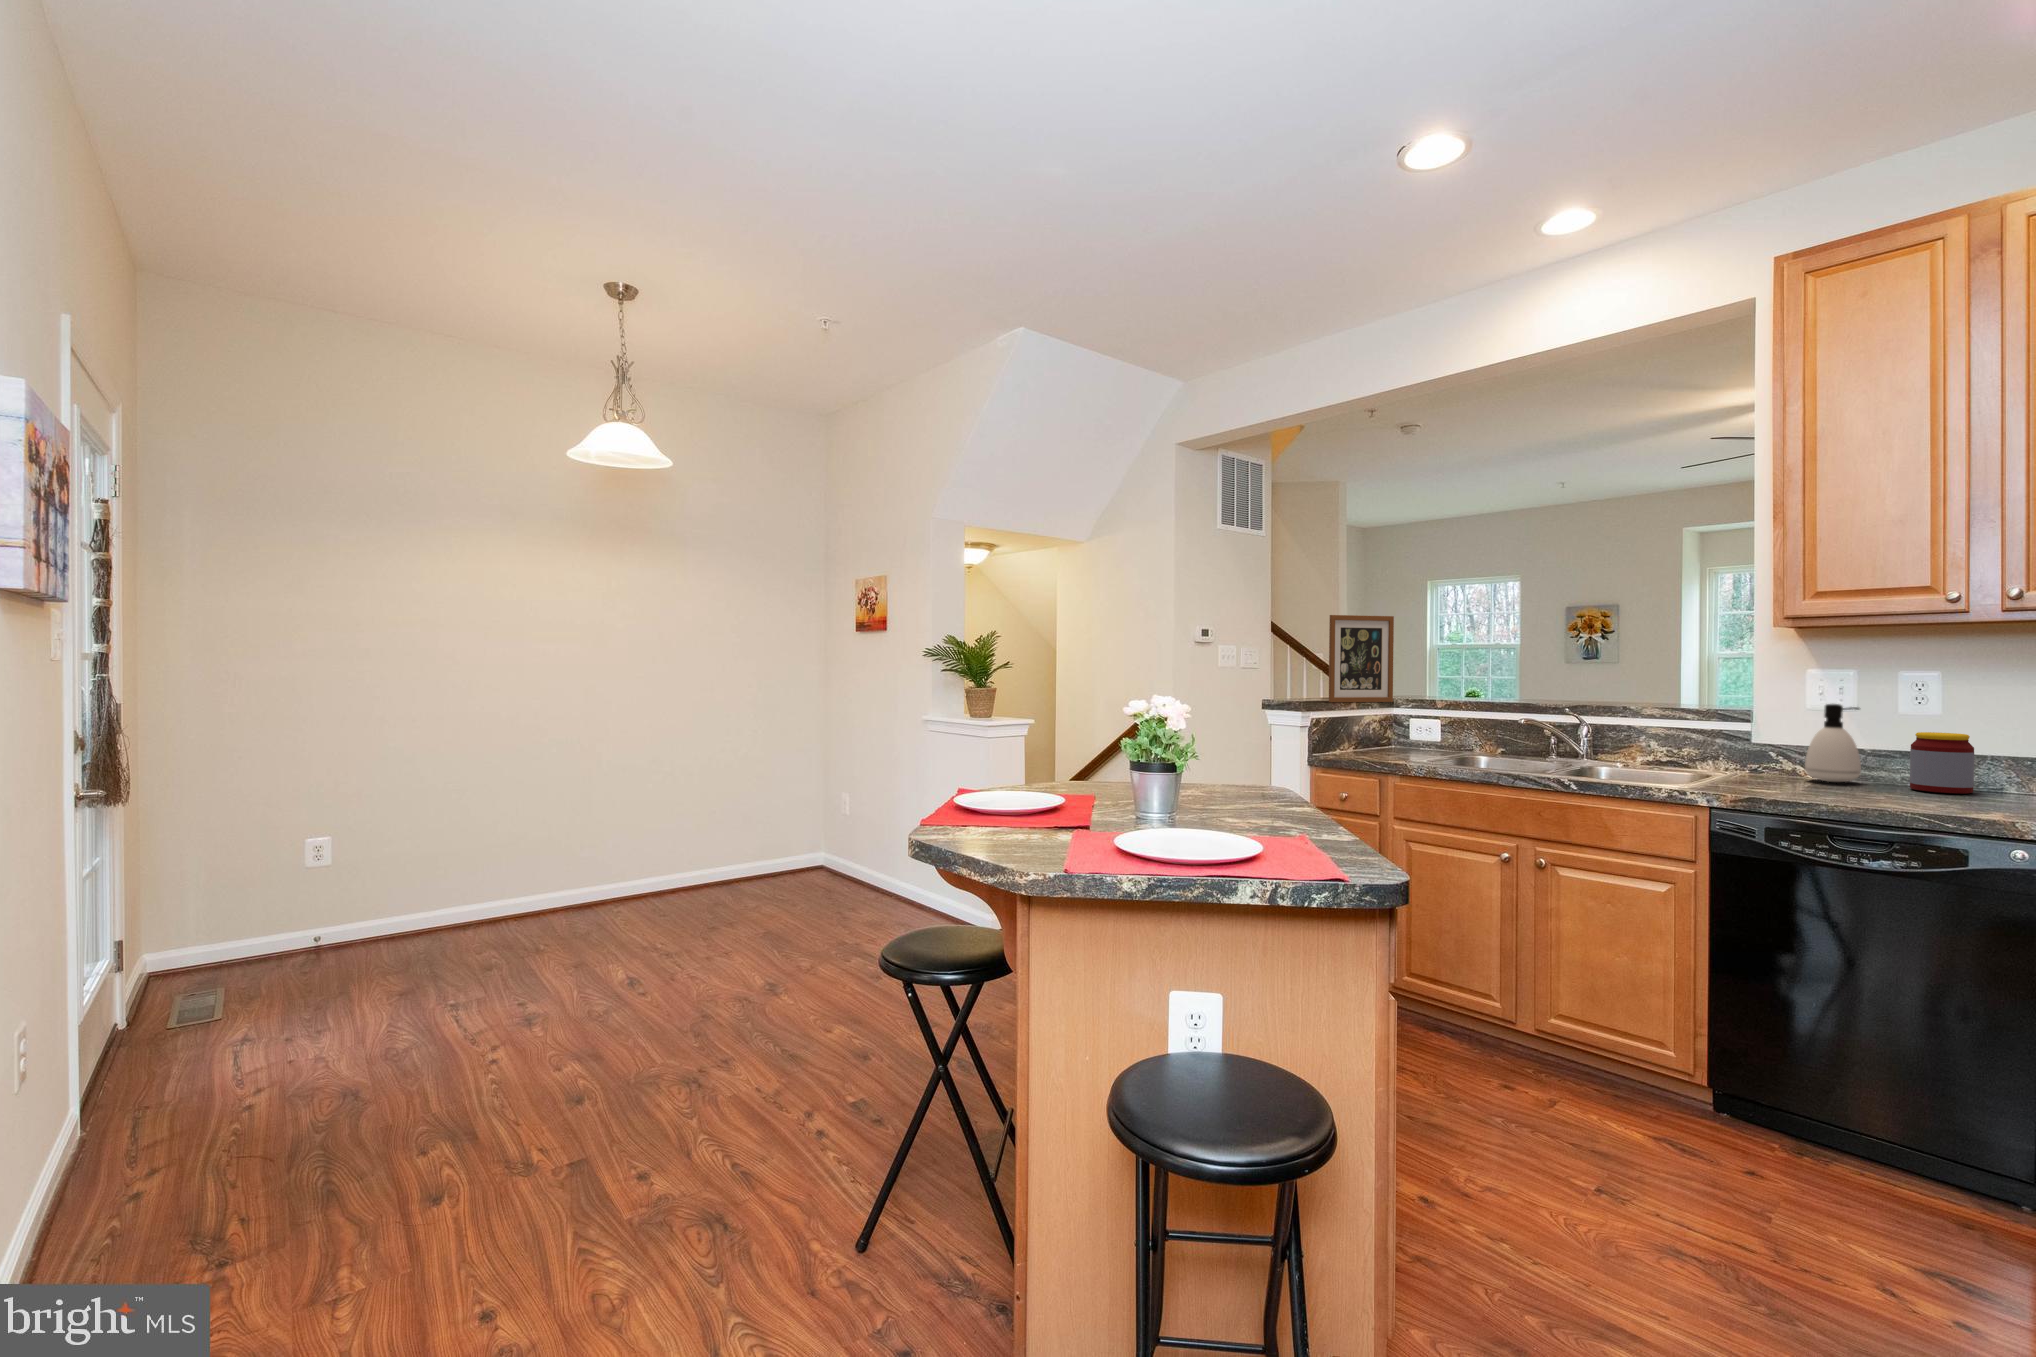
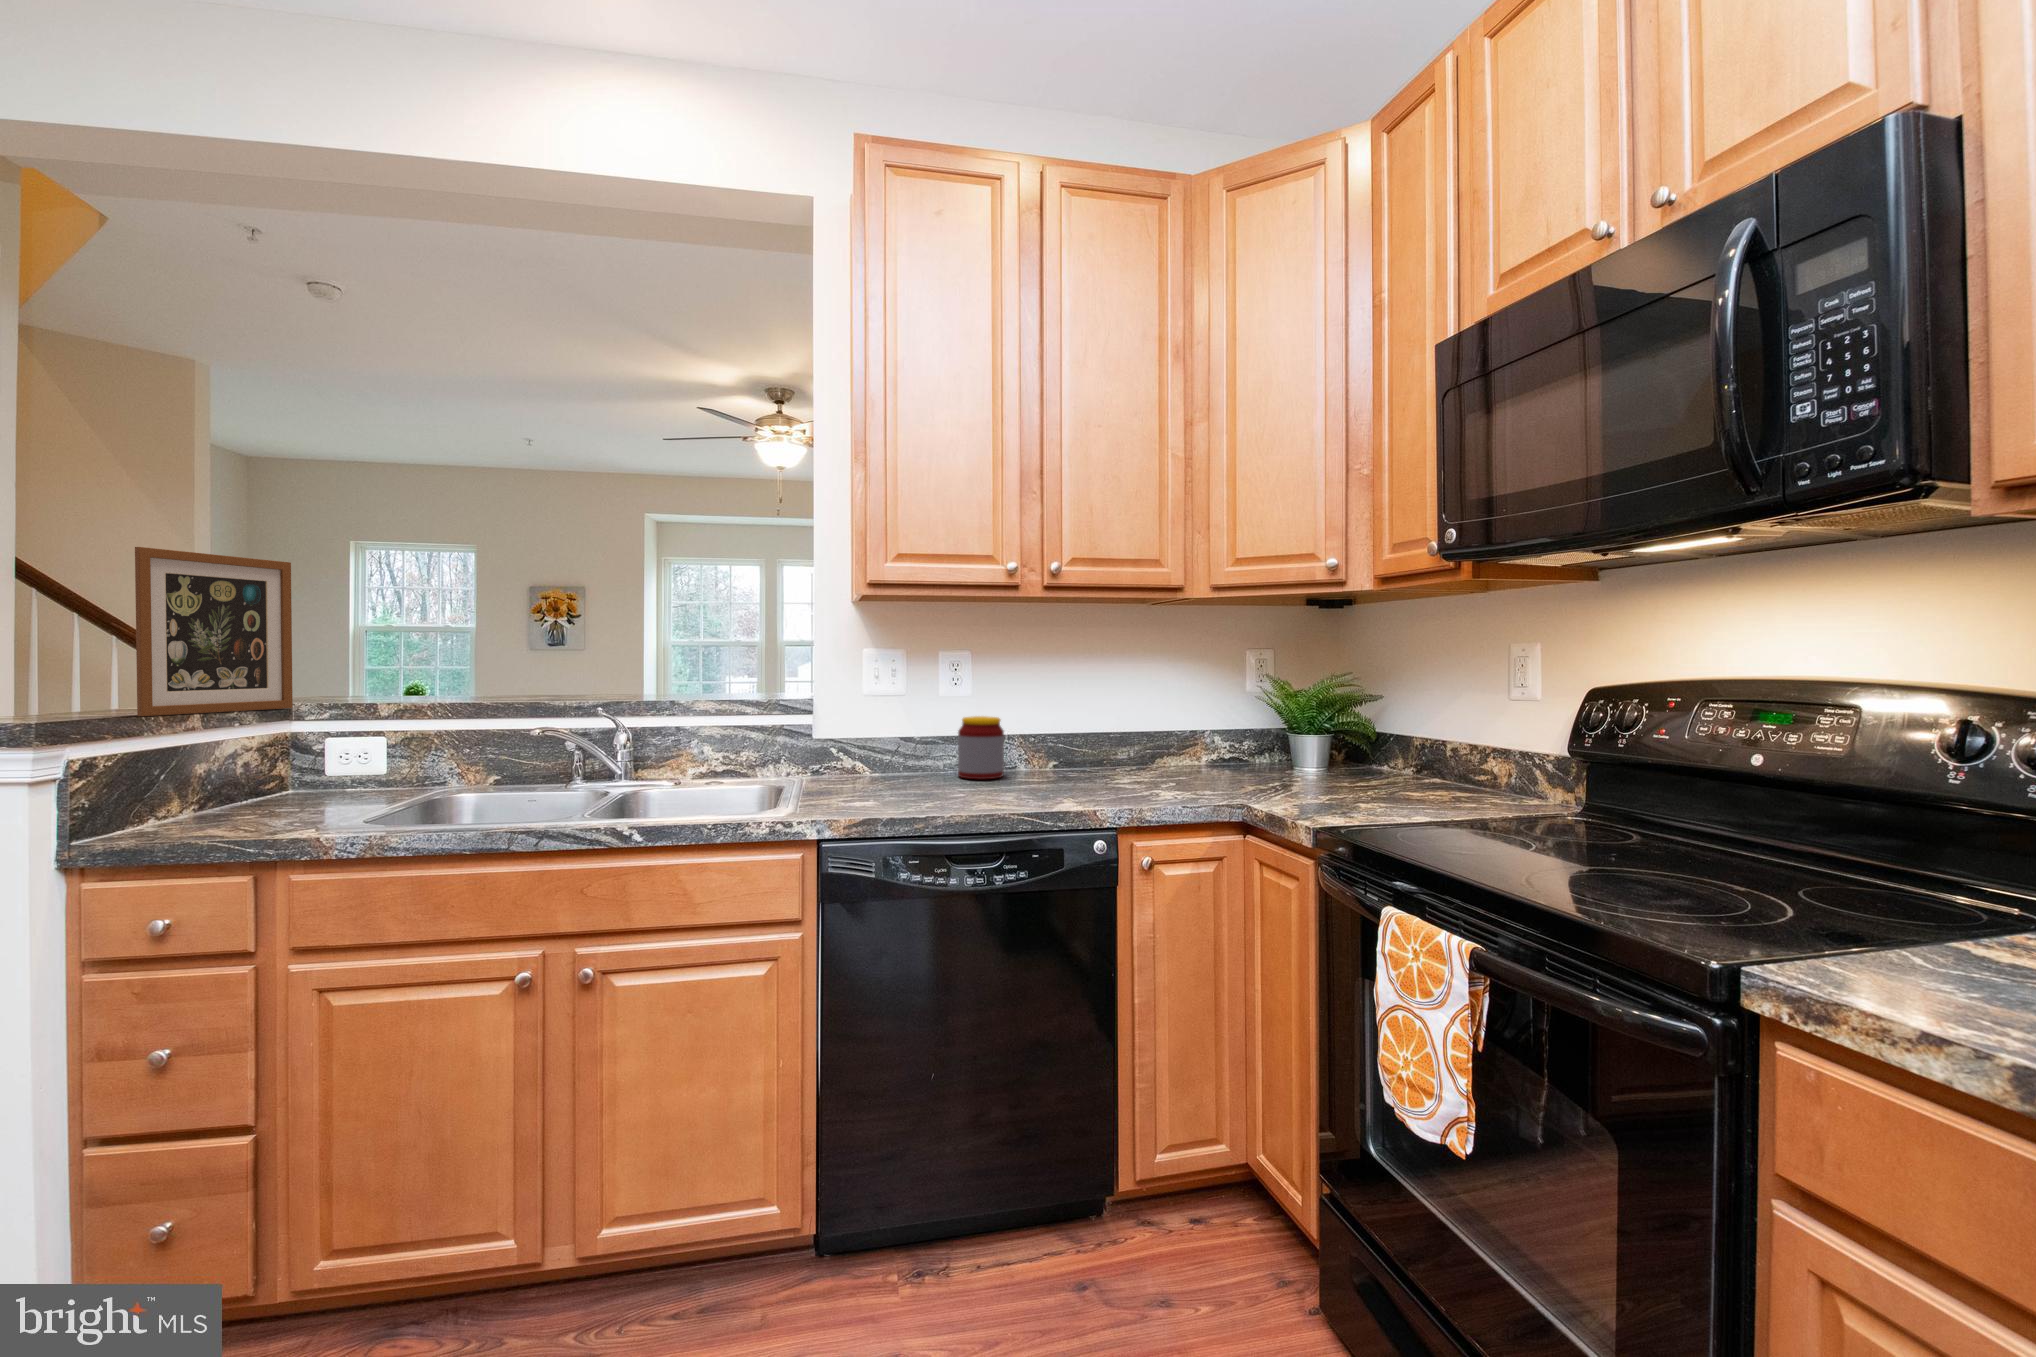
soap dispenser: present [1805,704,1861,782] -> none [872,690,920,779]

